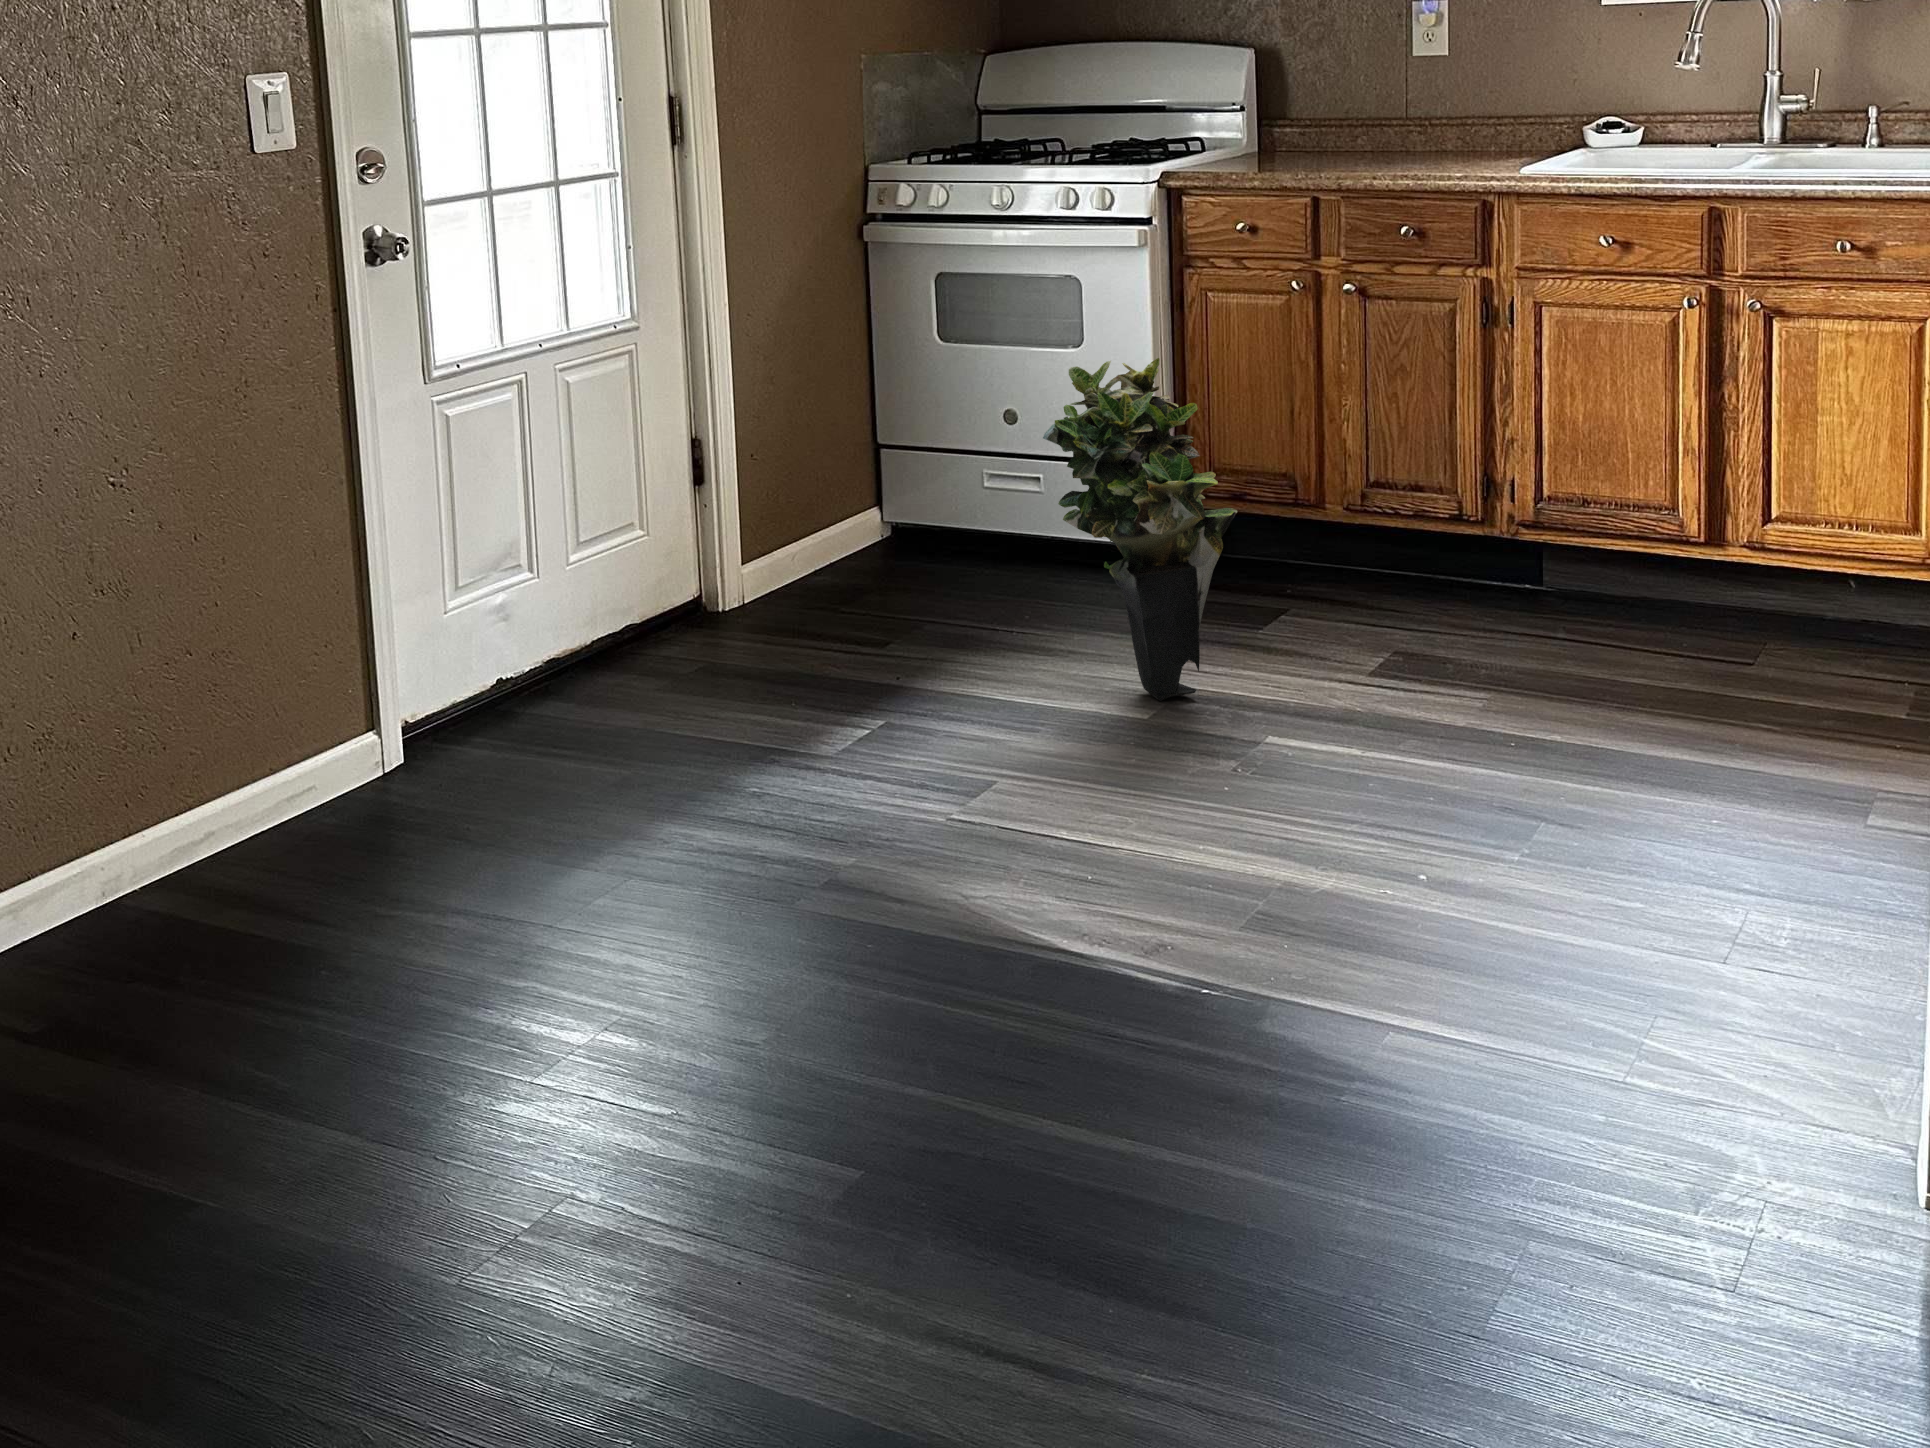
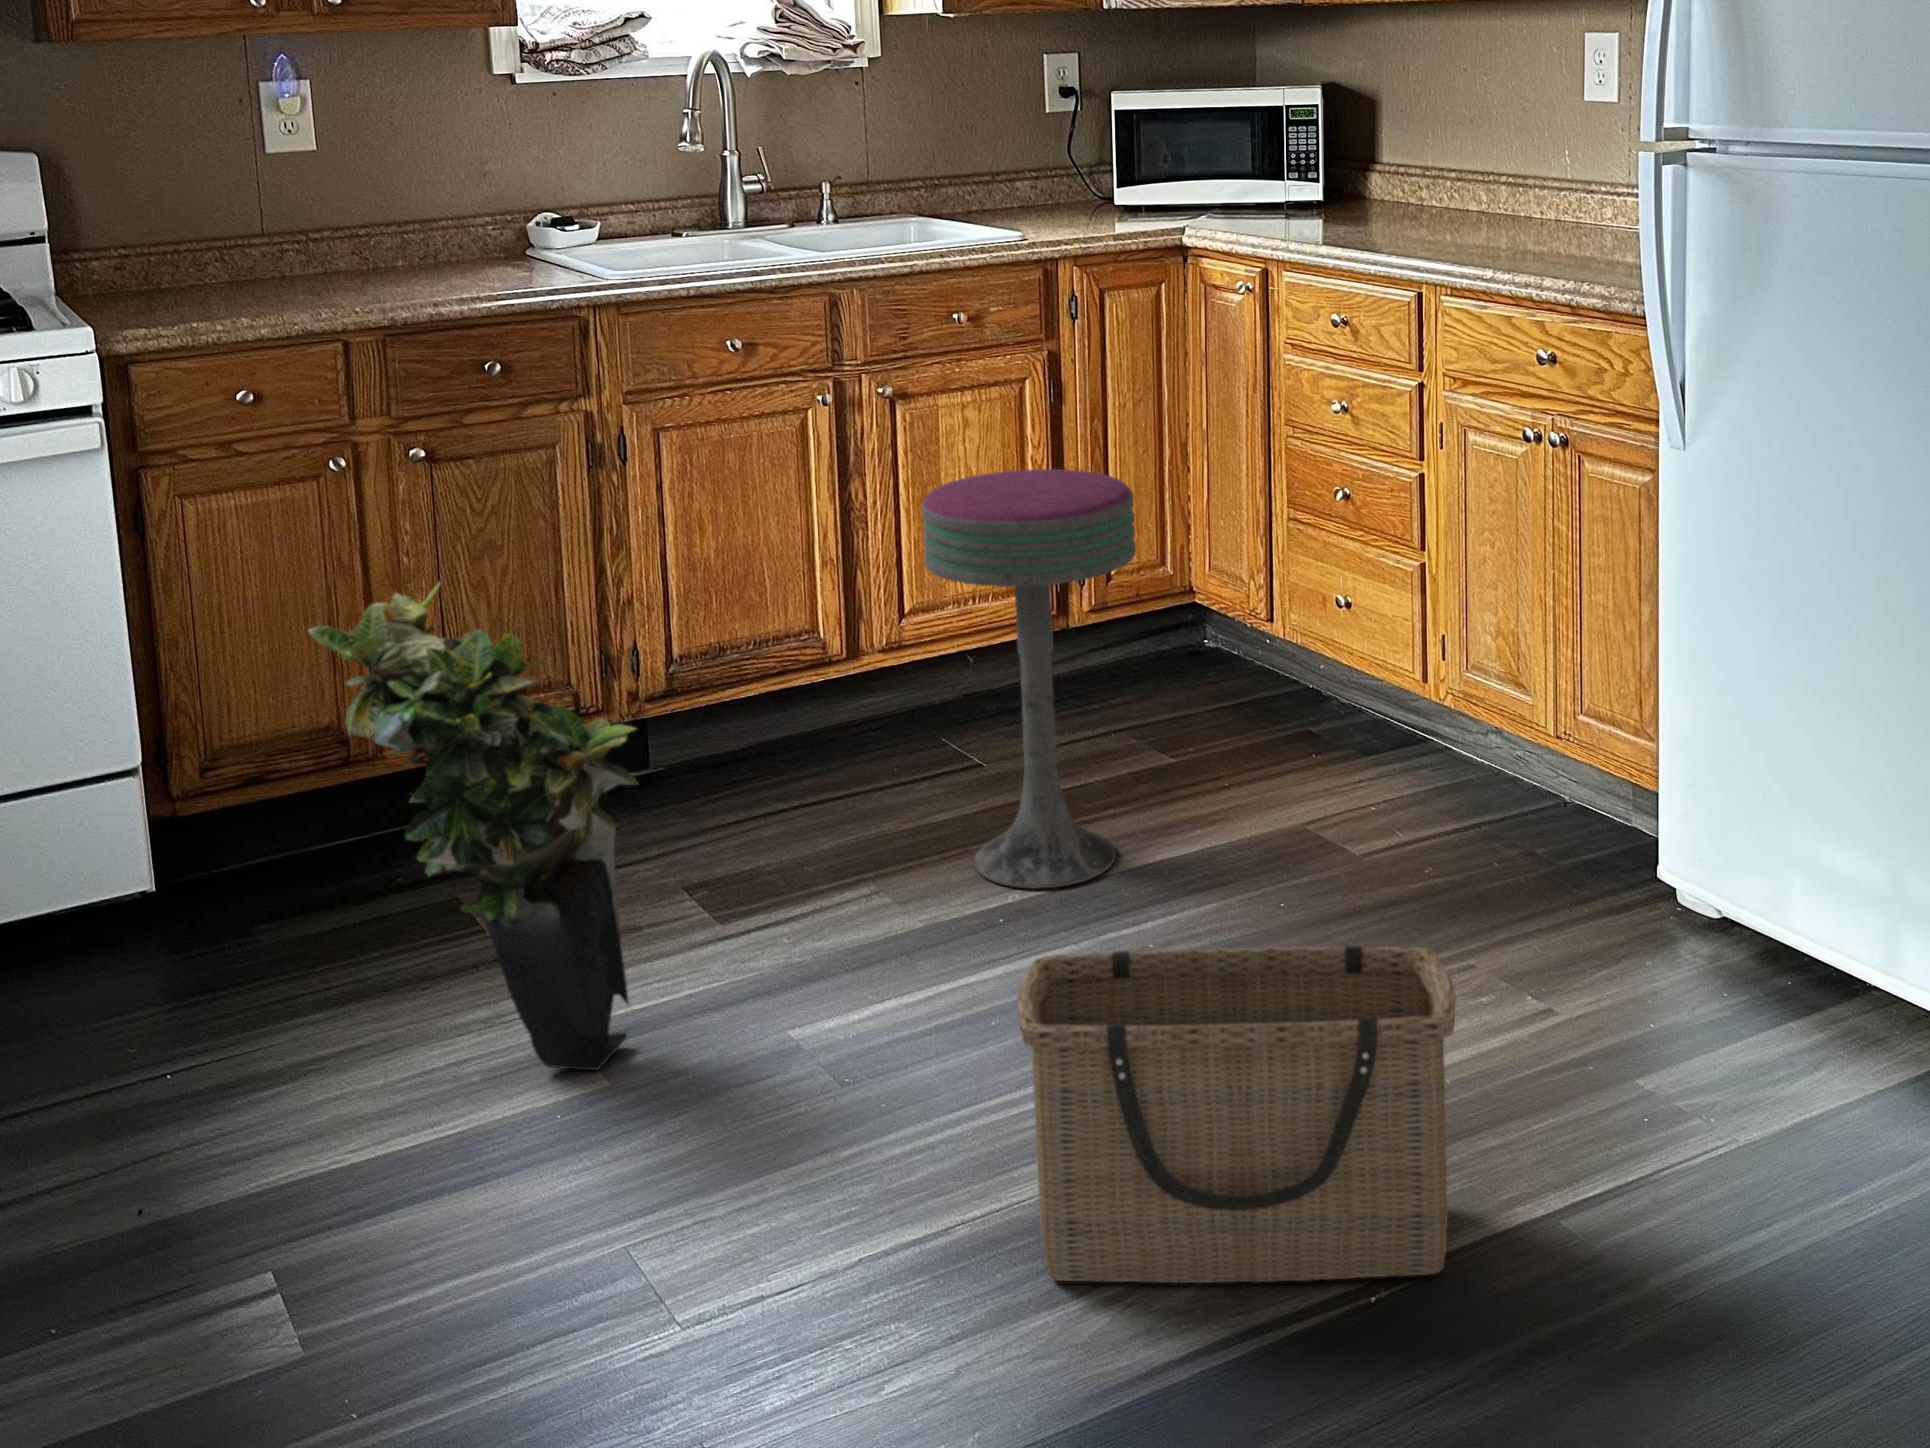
bar stool: none [1518,378,1713,746] -> present [922,469,1136,889]
basket: none [1077,668,1321,968] -> present [1017,946,1456,1283]

